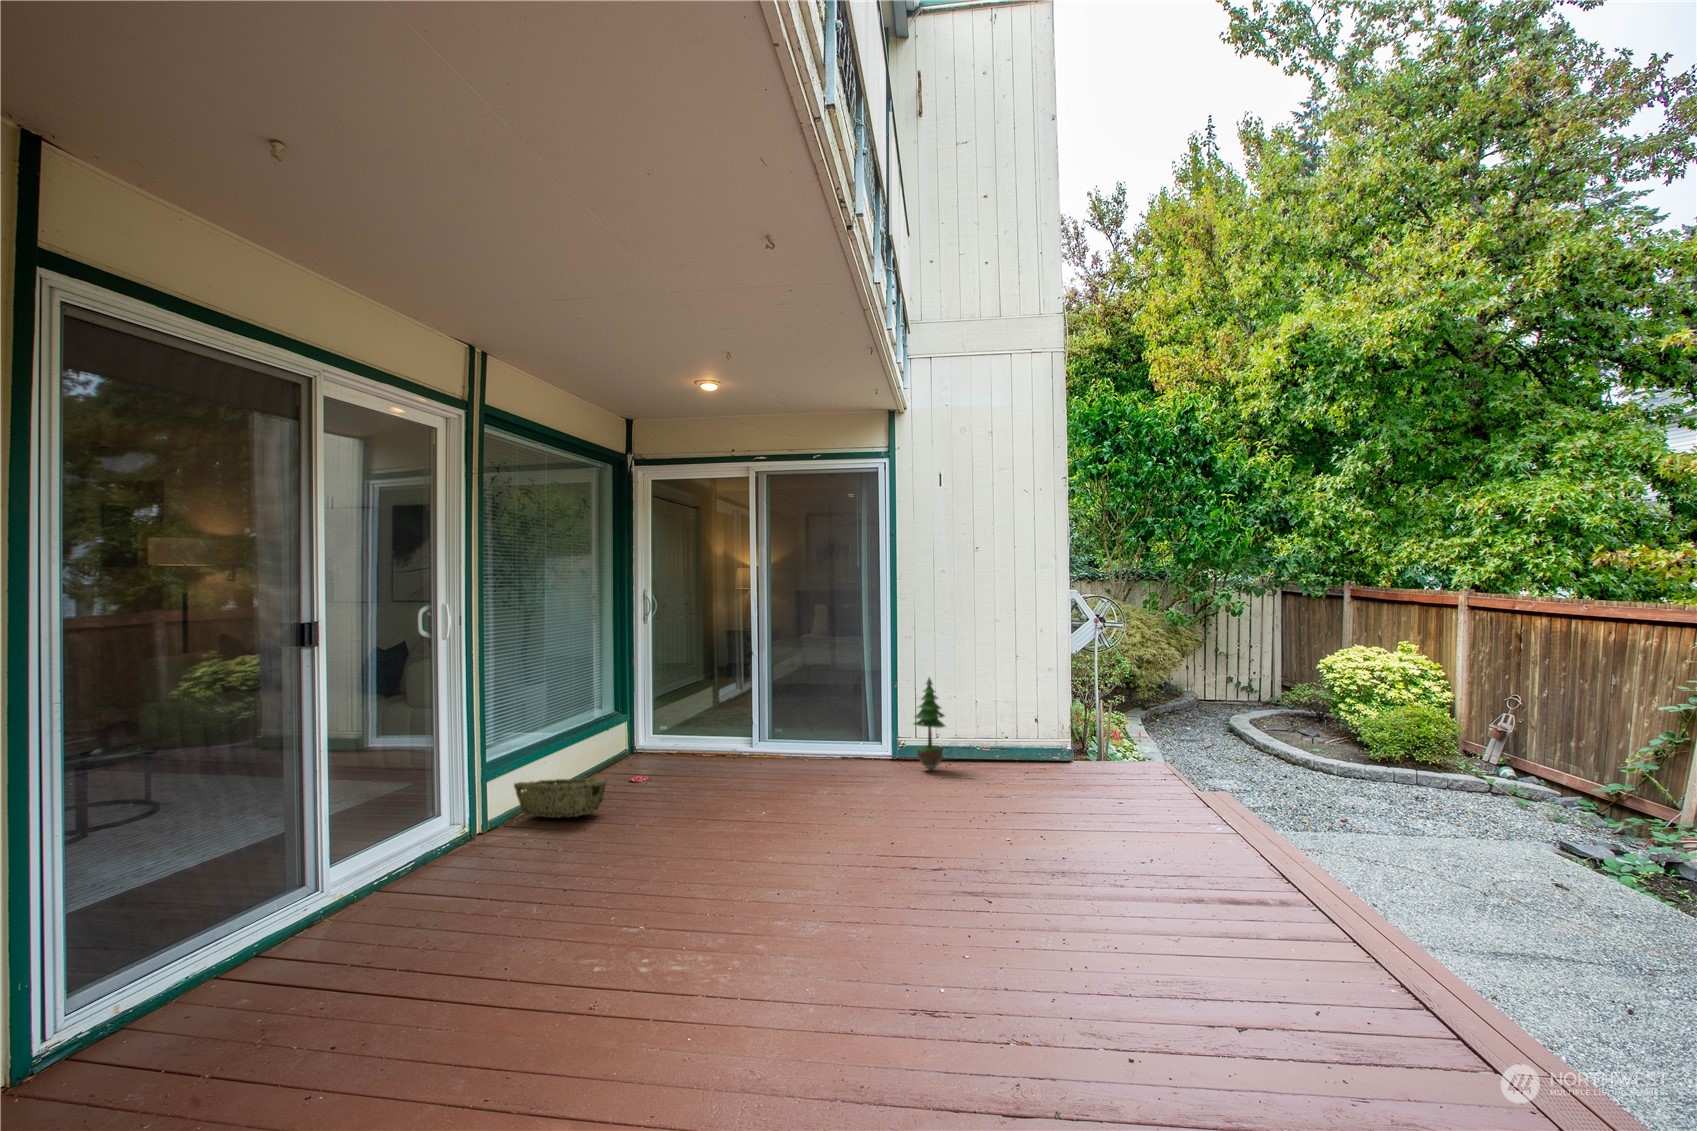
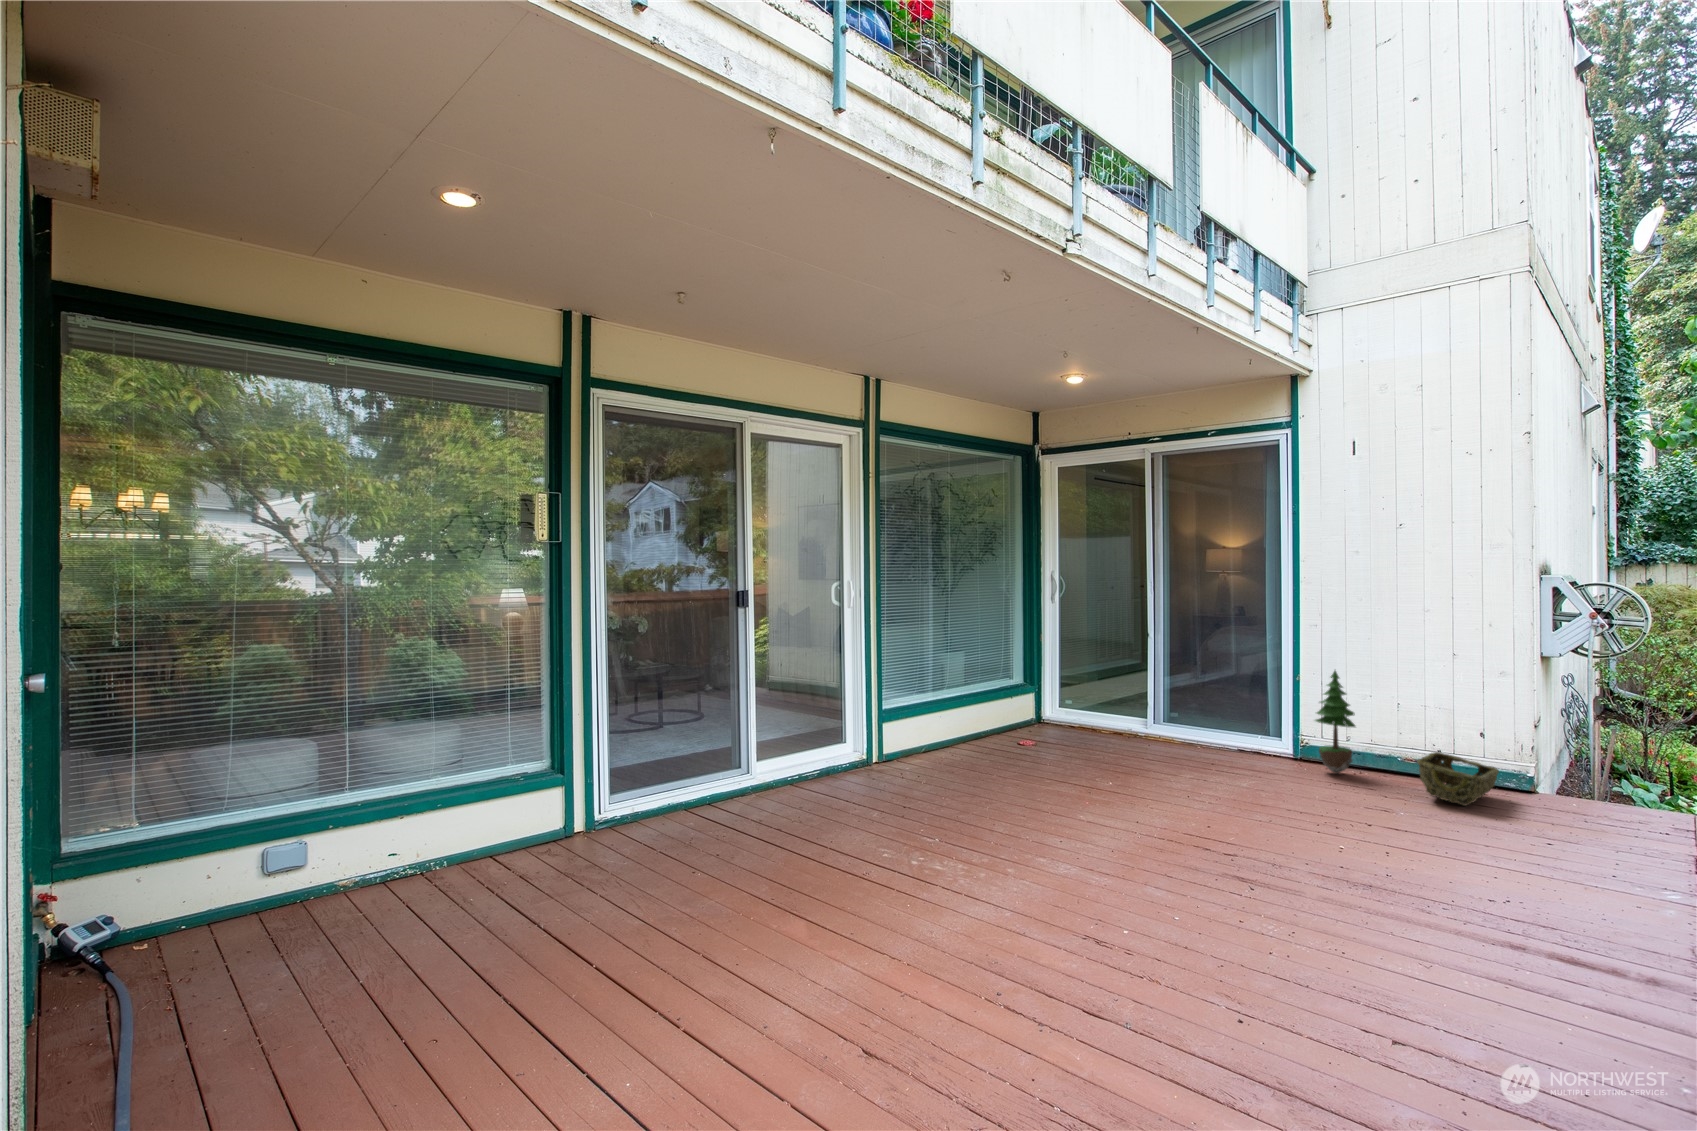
woven basket: present [514,778,607,818] -> present [1417,752,1499,806]

